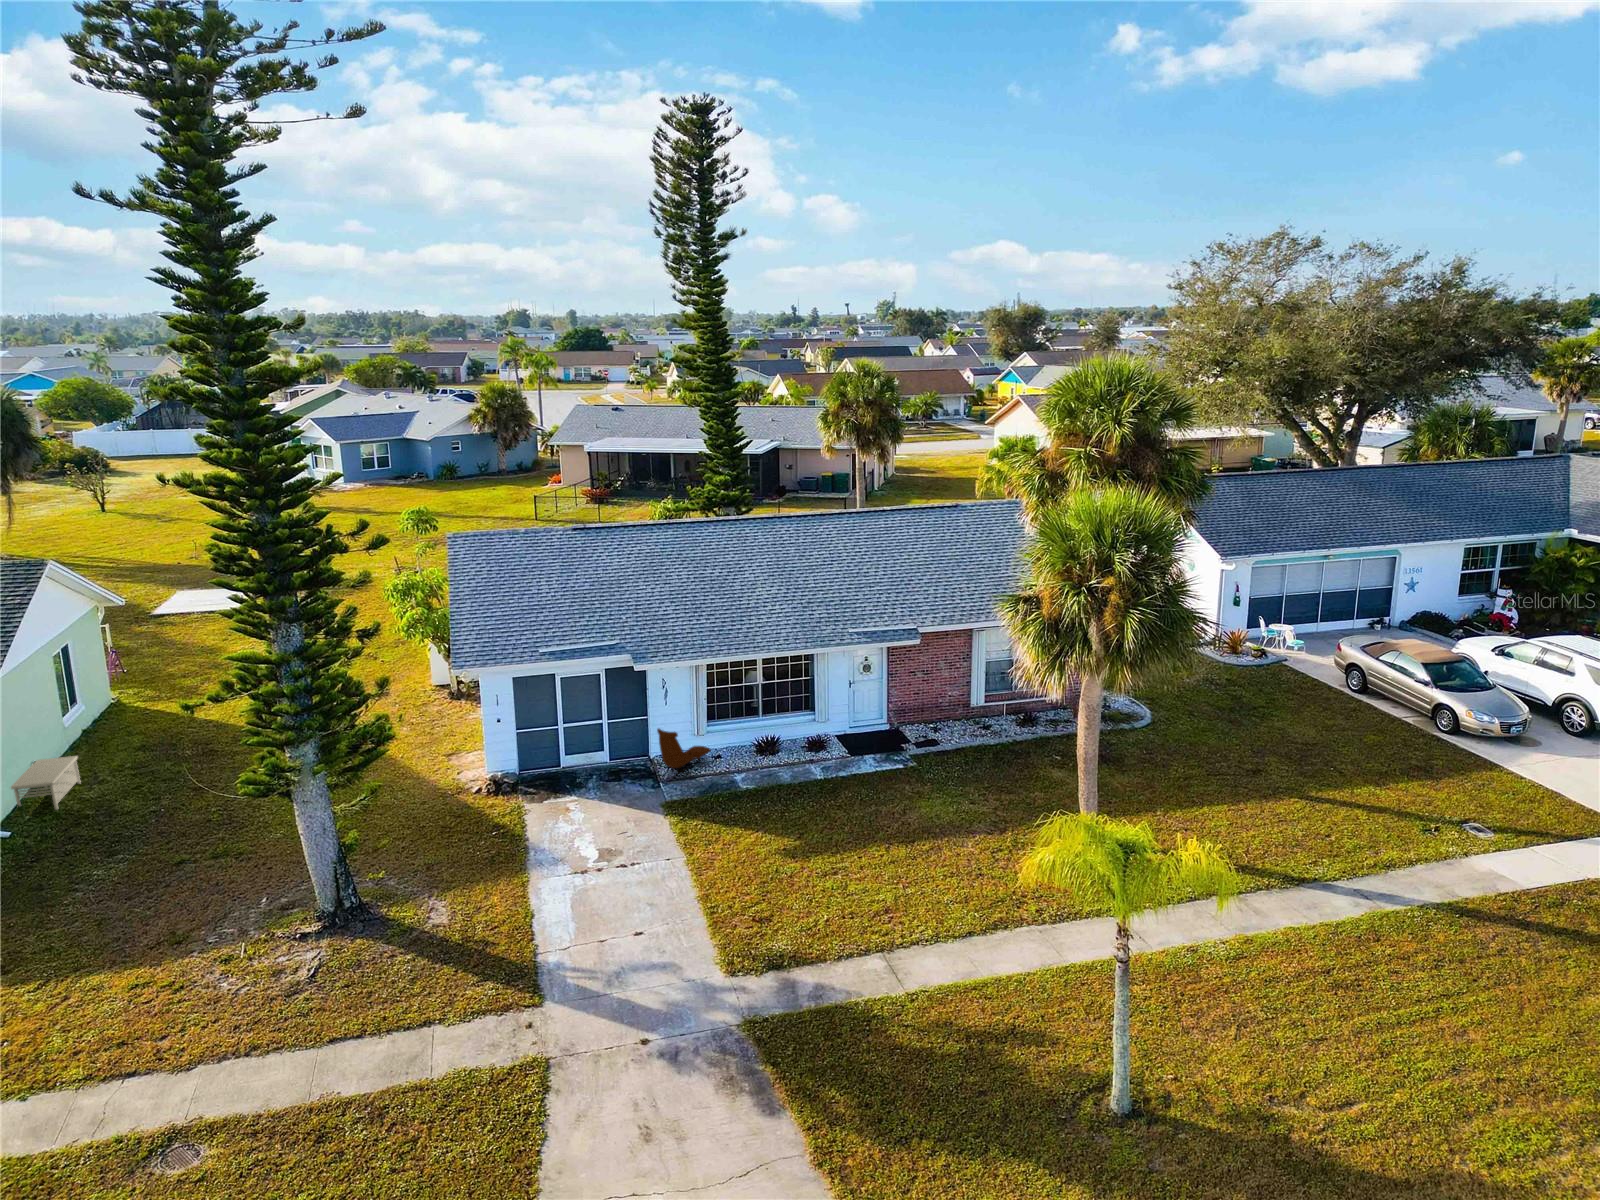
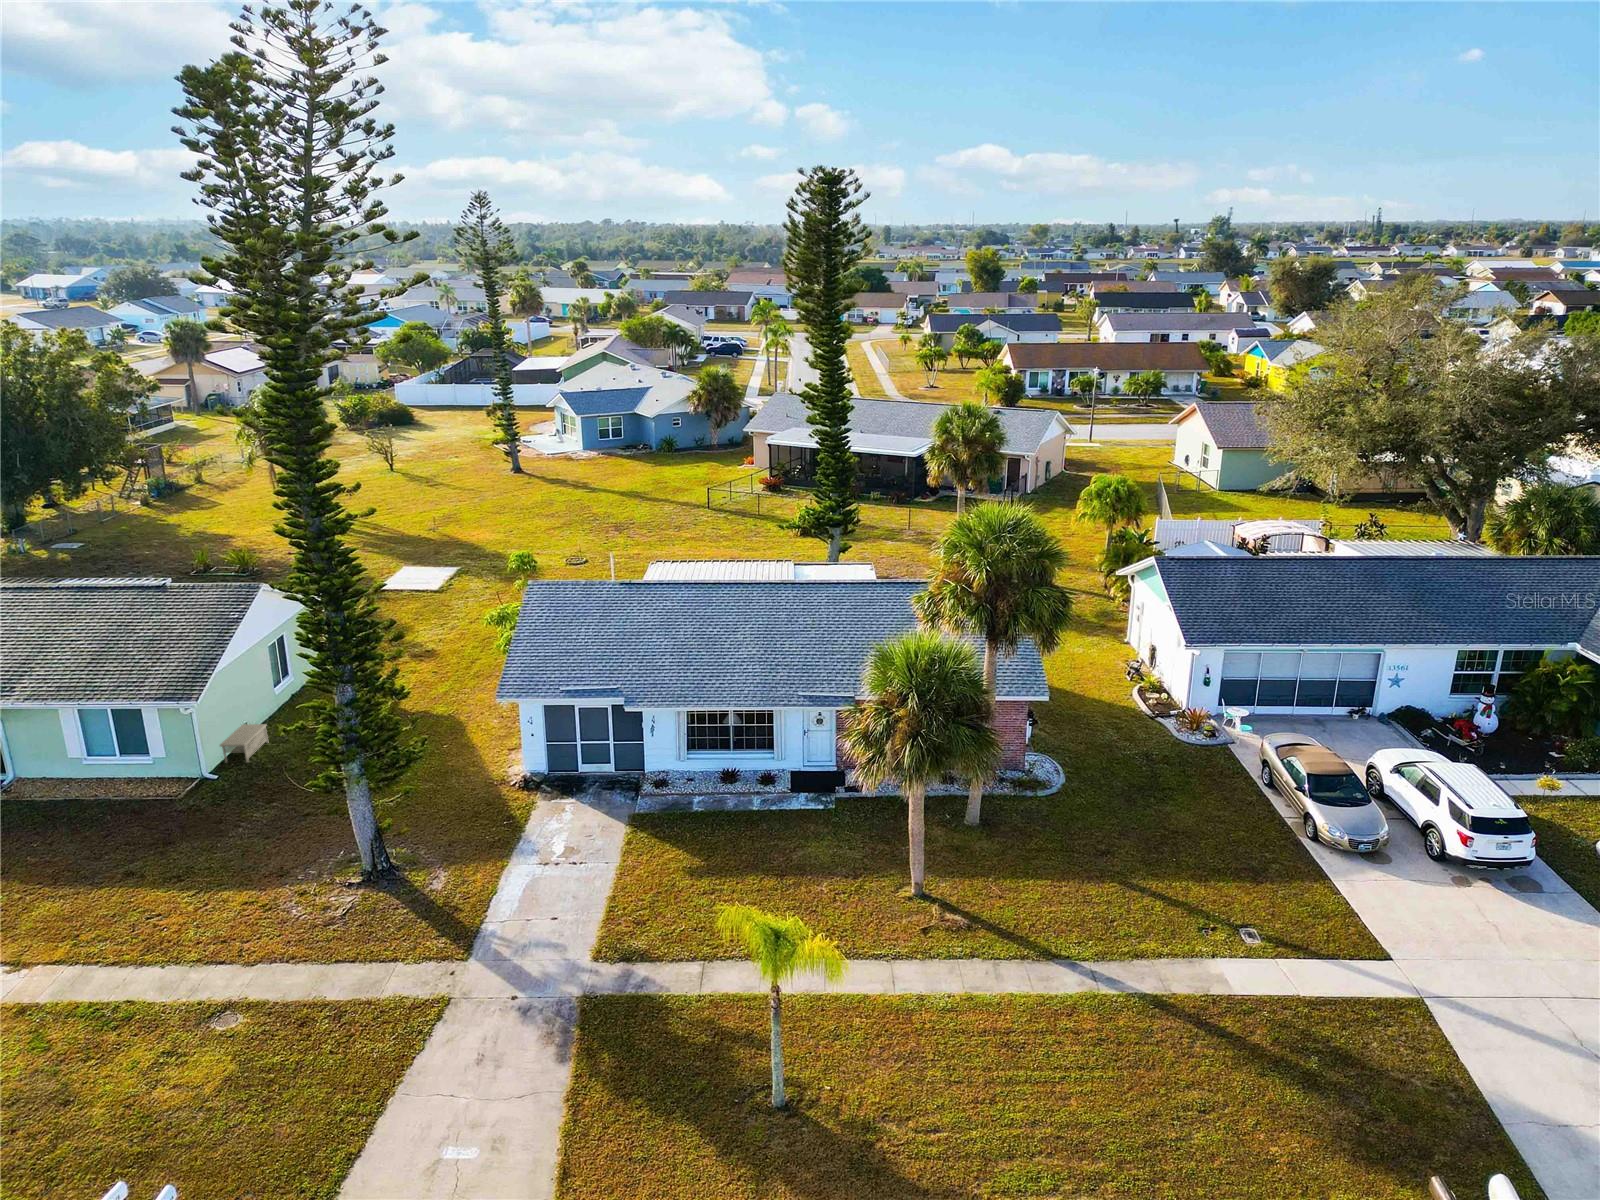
lounge chair: present [657,729,711,776] -> none [634,757,682,797]

